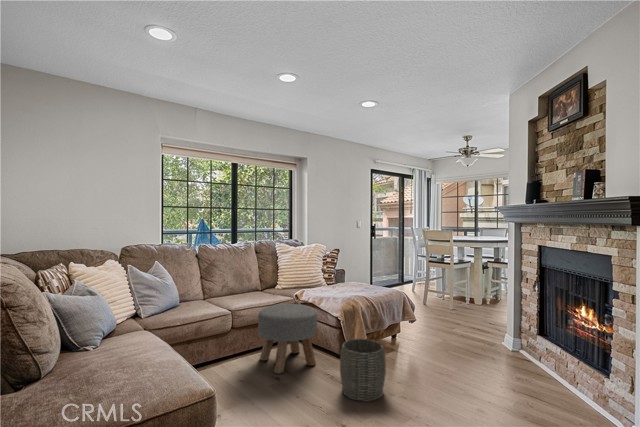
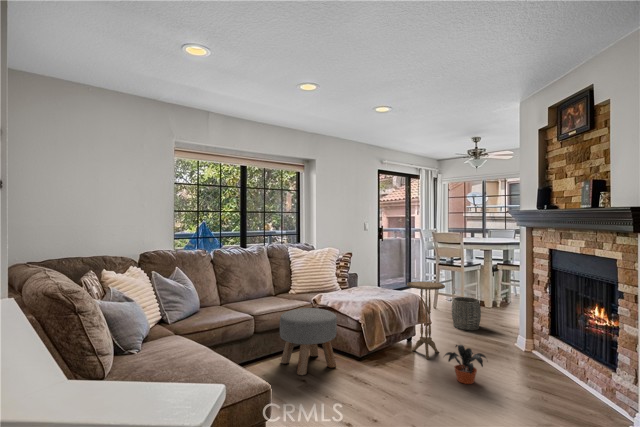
side table: none [392,278,430,358] -> present [407,281,445,359]
woven basket: present [340,339,386,402] -> present [452,297,481,330]
potted plant: none [426,344,472,386] -> present [445,345,486,384]

